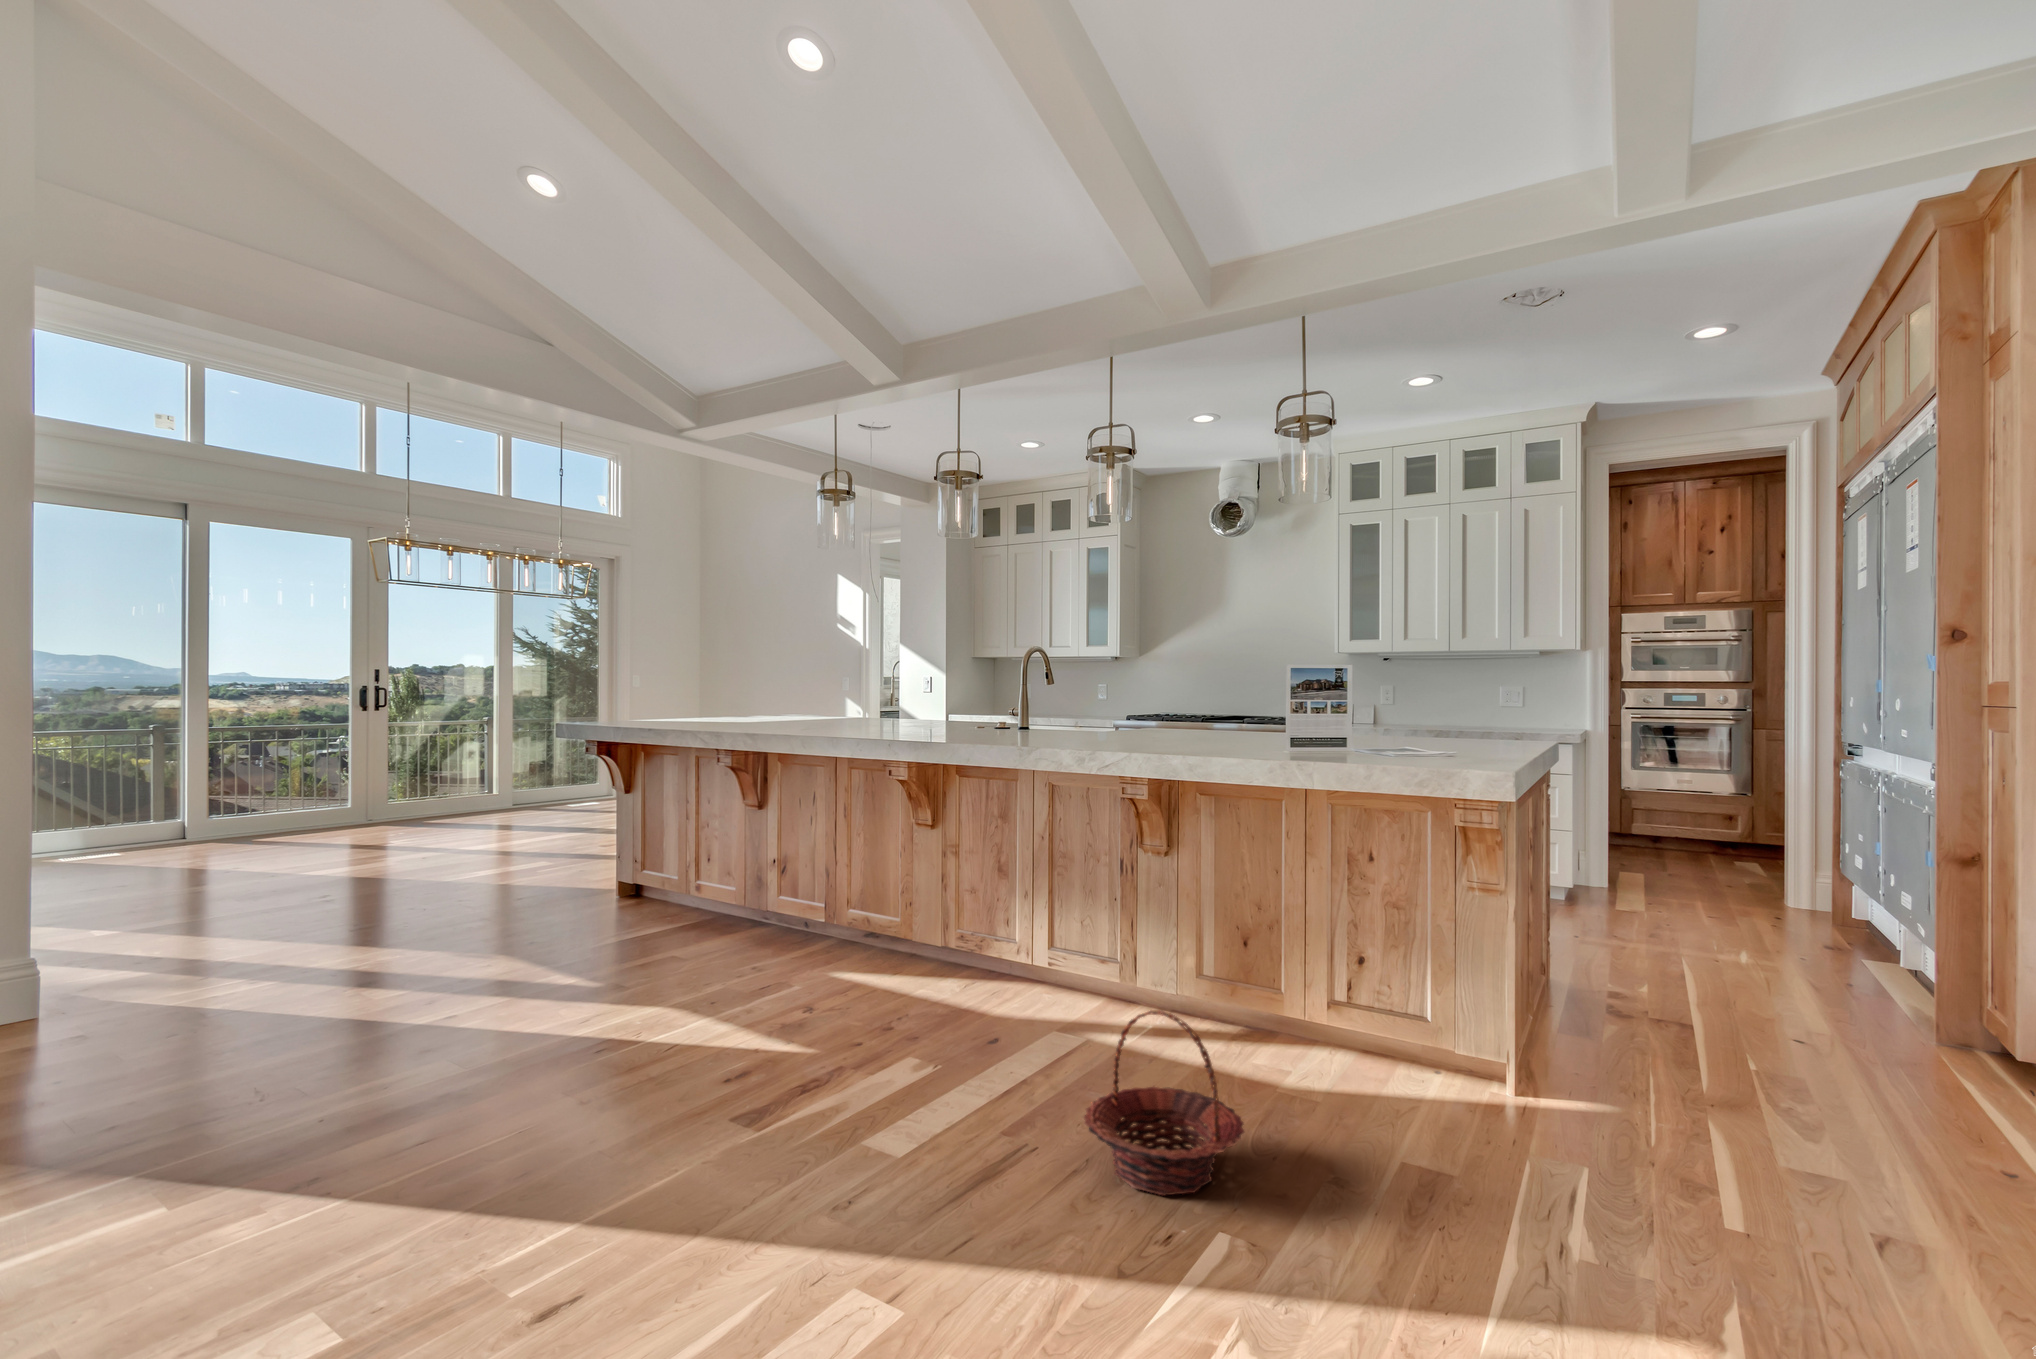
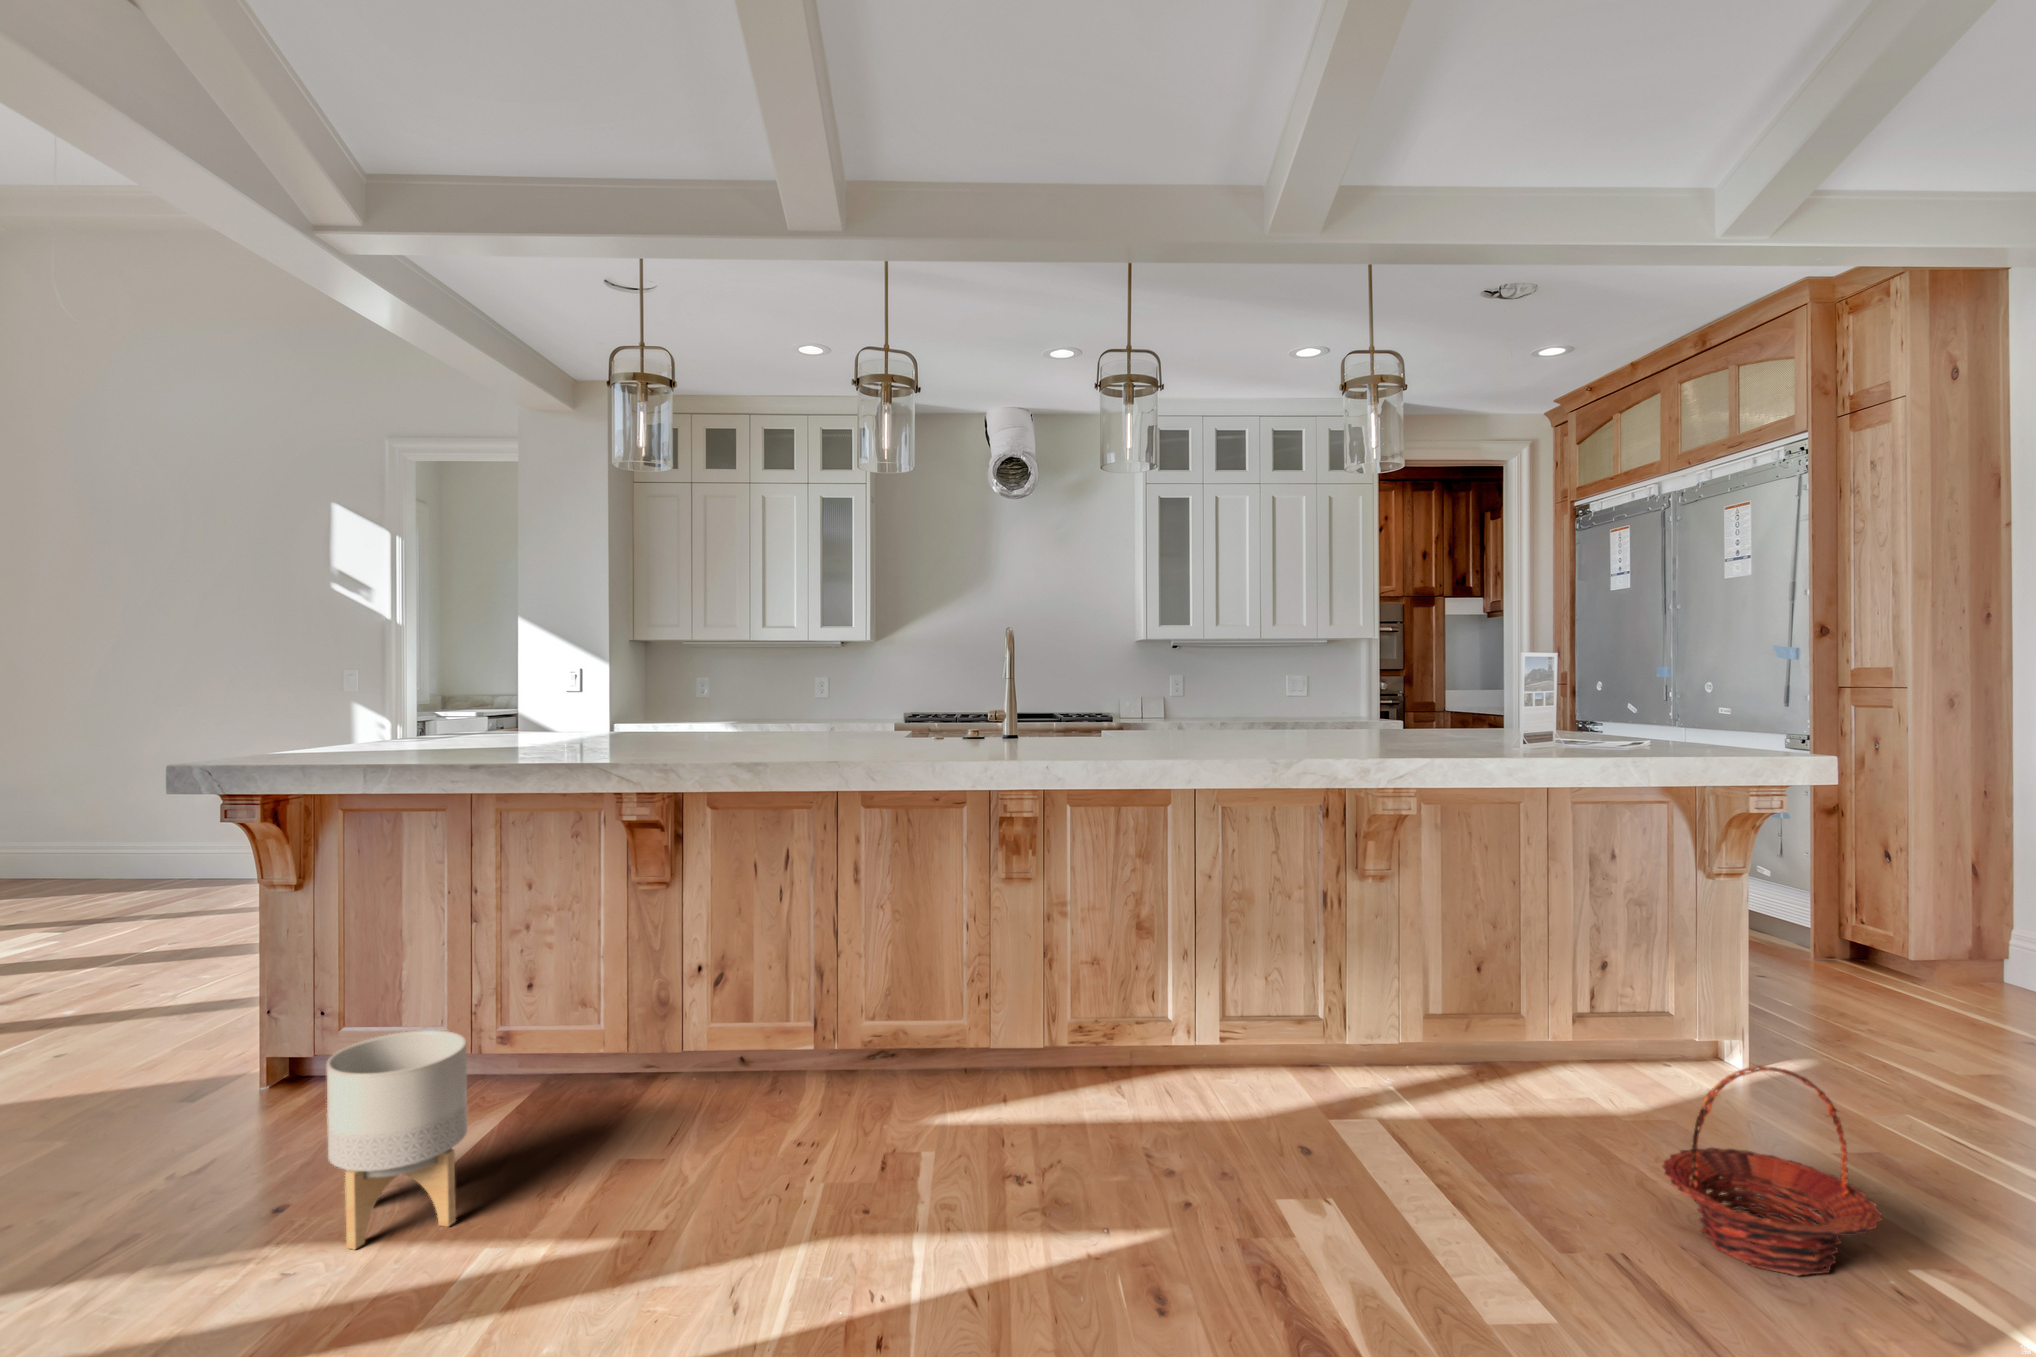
planter: none [501,861,573,963] -> present [327,1030,467,1249]

